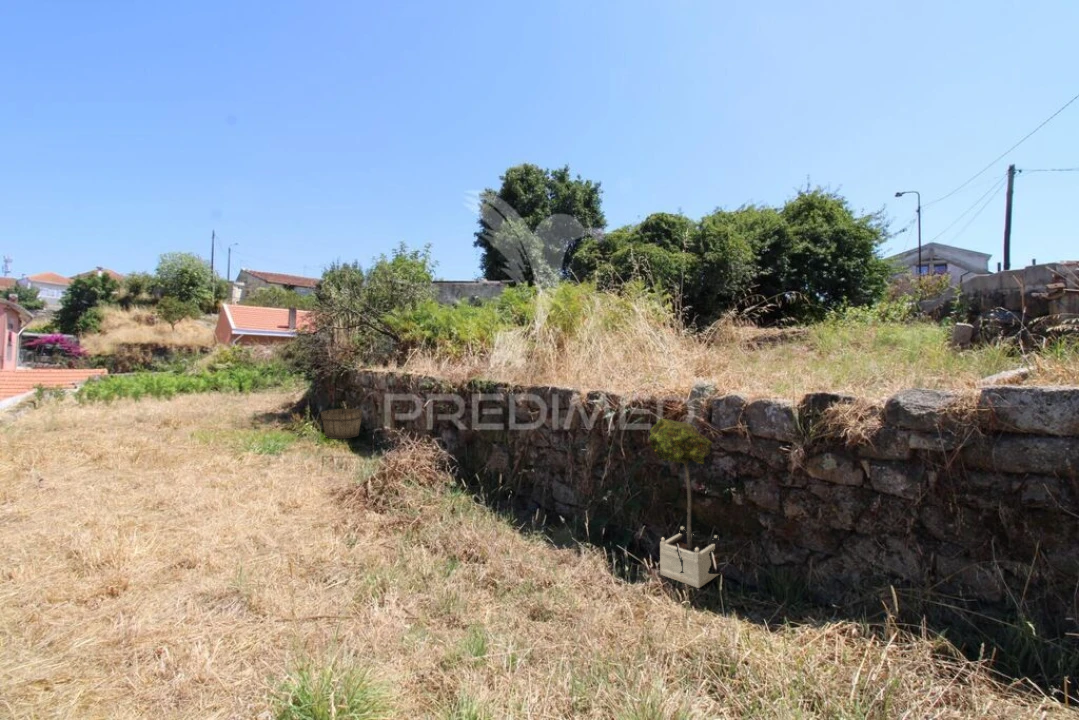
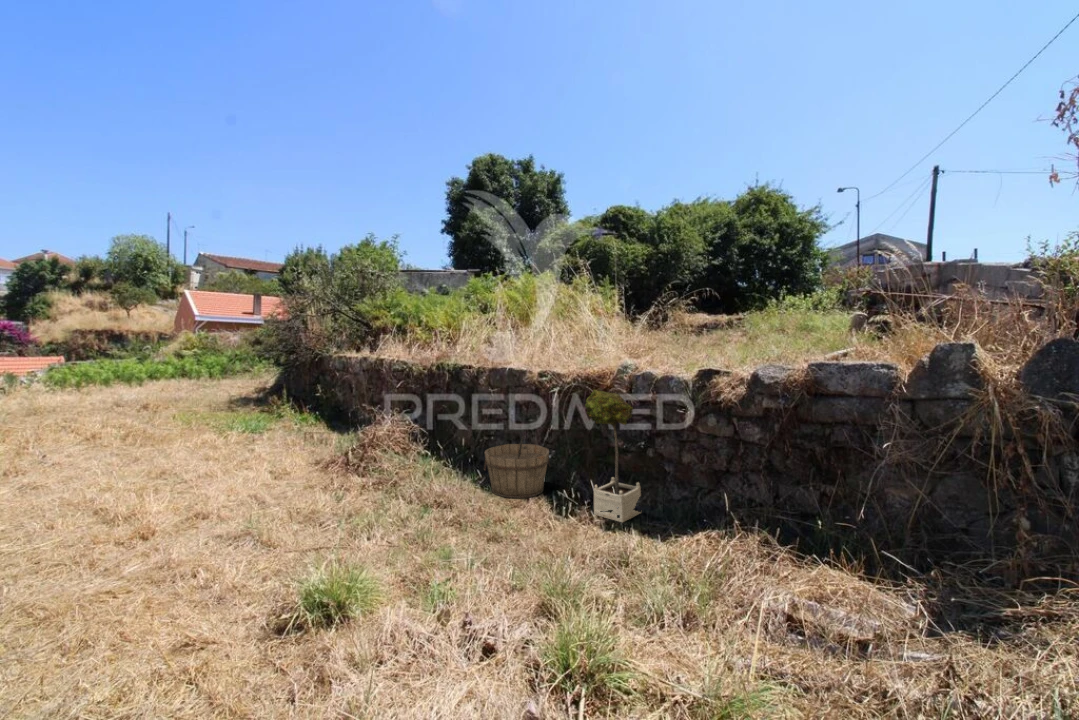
wooden bucket: present [321,405,362,439] -> present [484,437,549,498]

